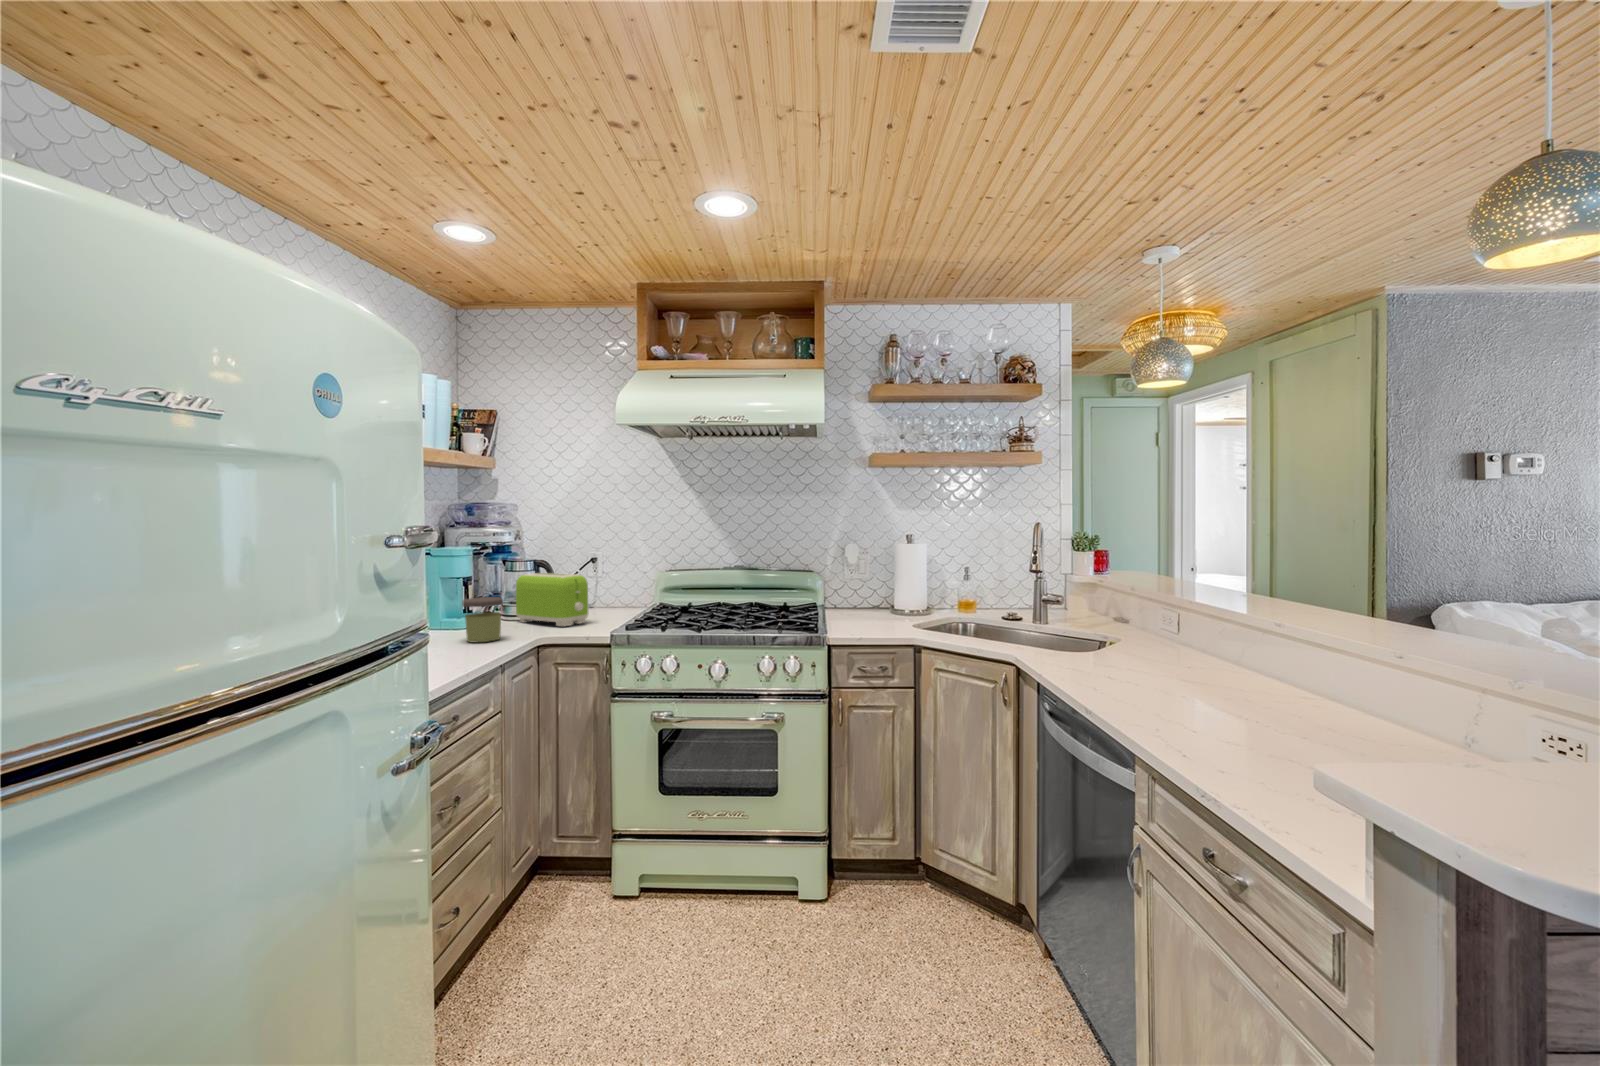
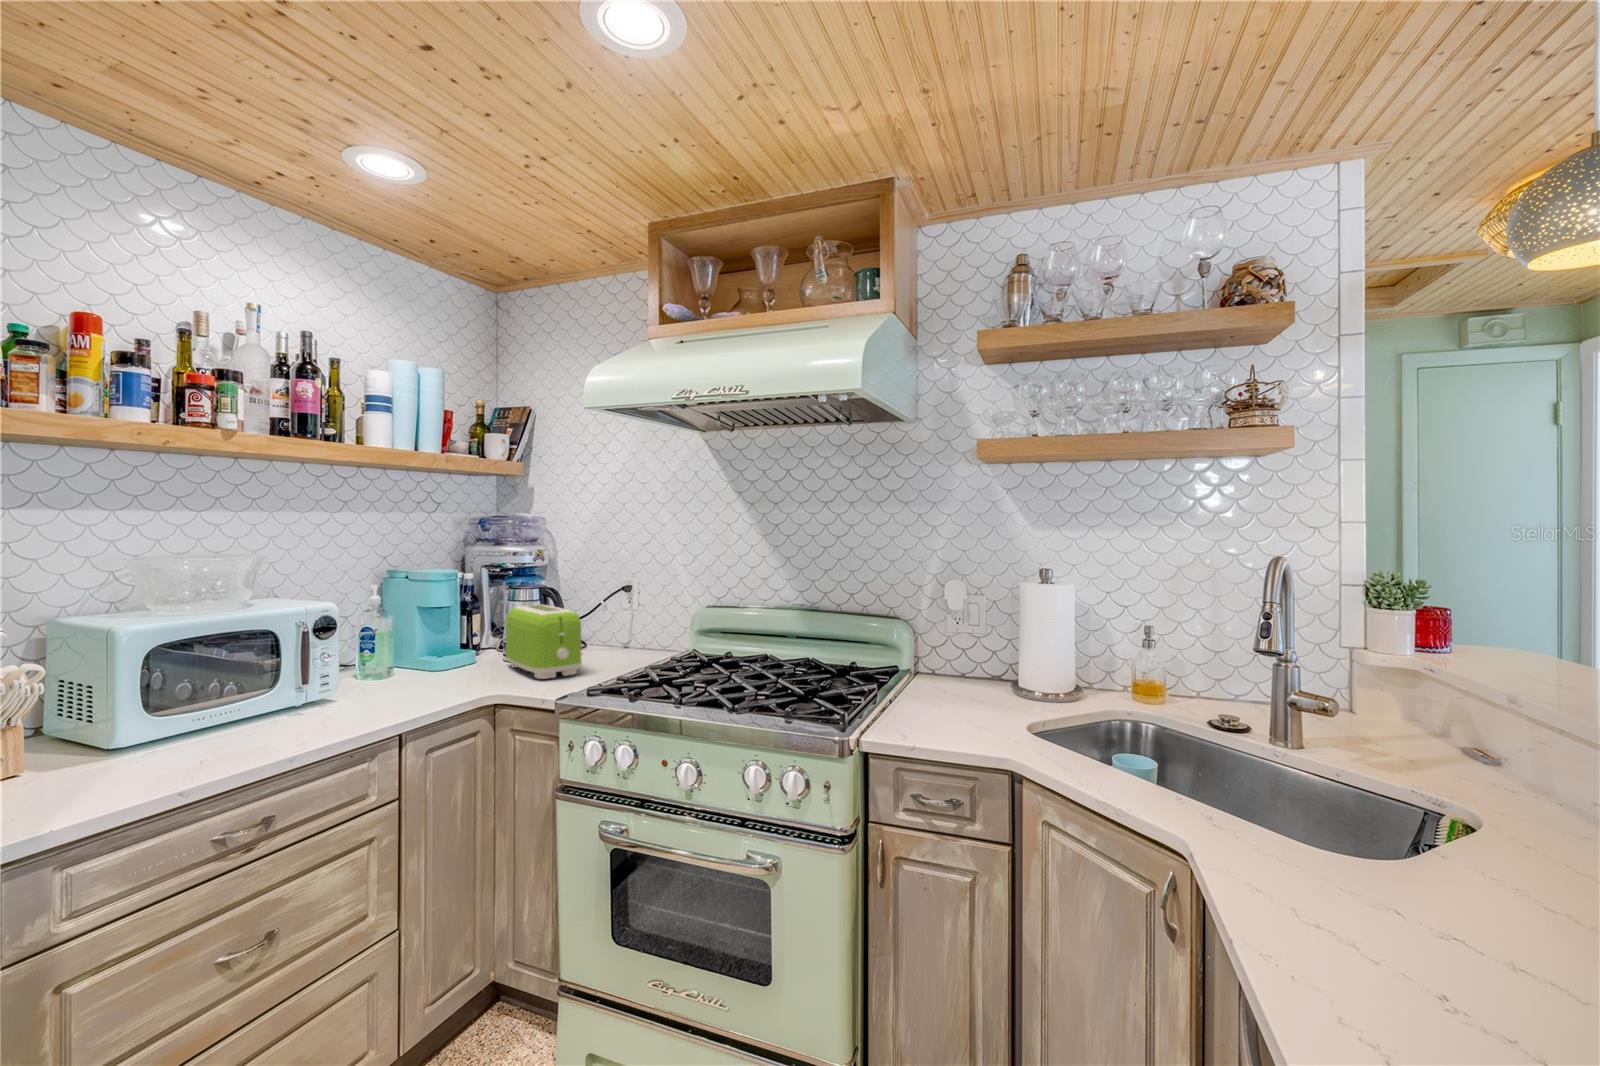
jar: present [463,597,503,642] -> none [387,639,447,701]

